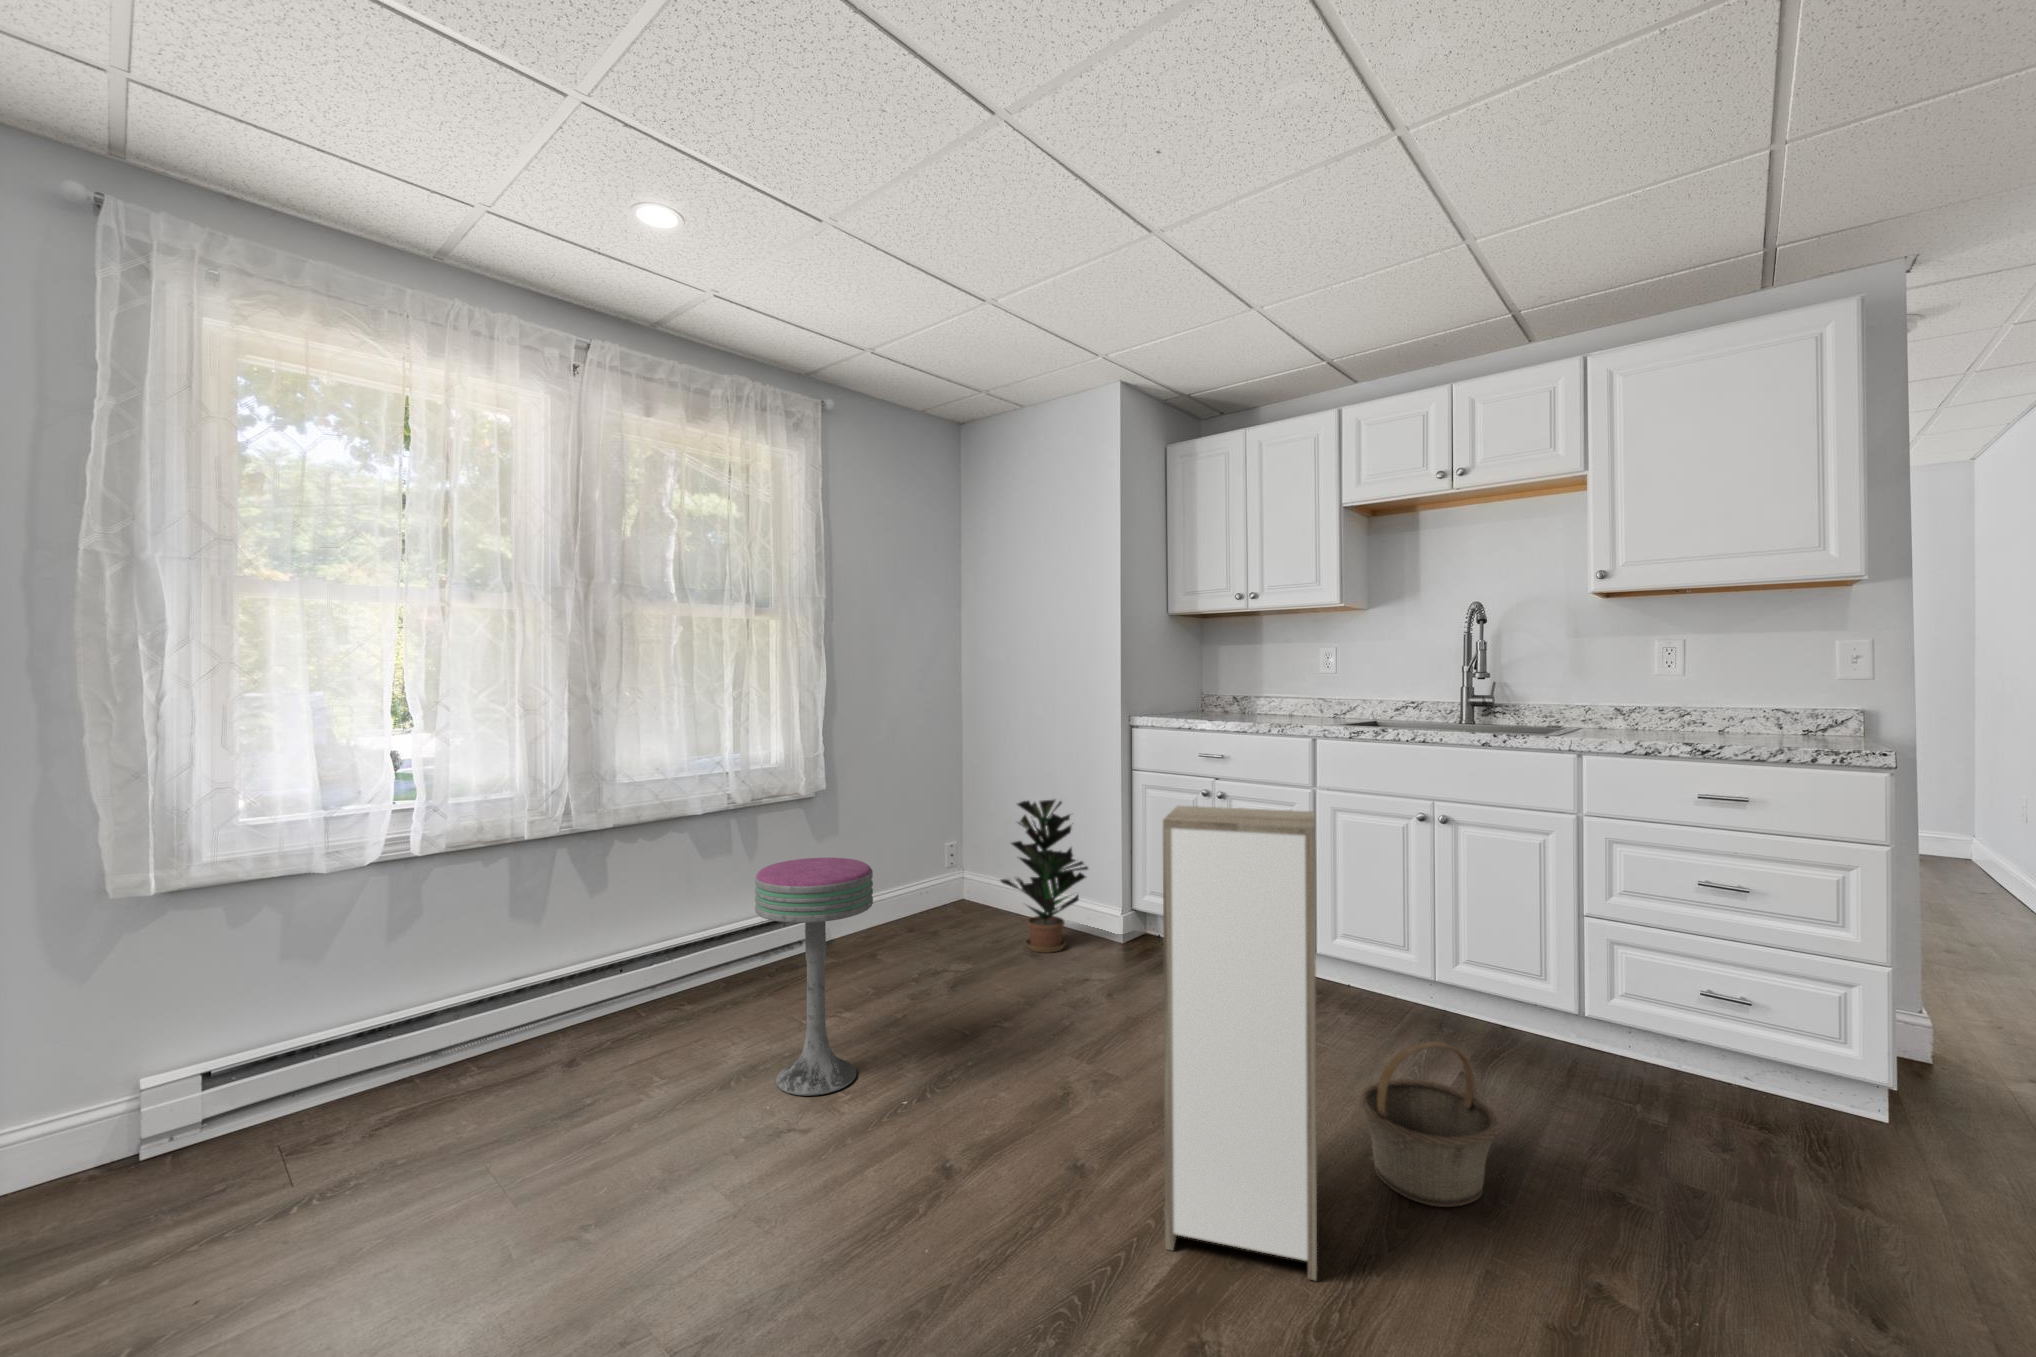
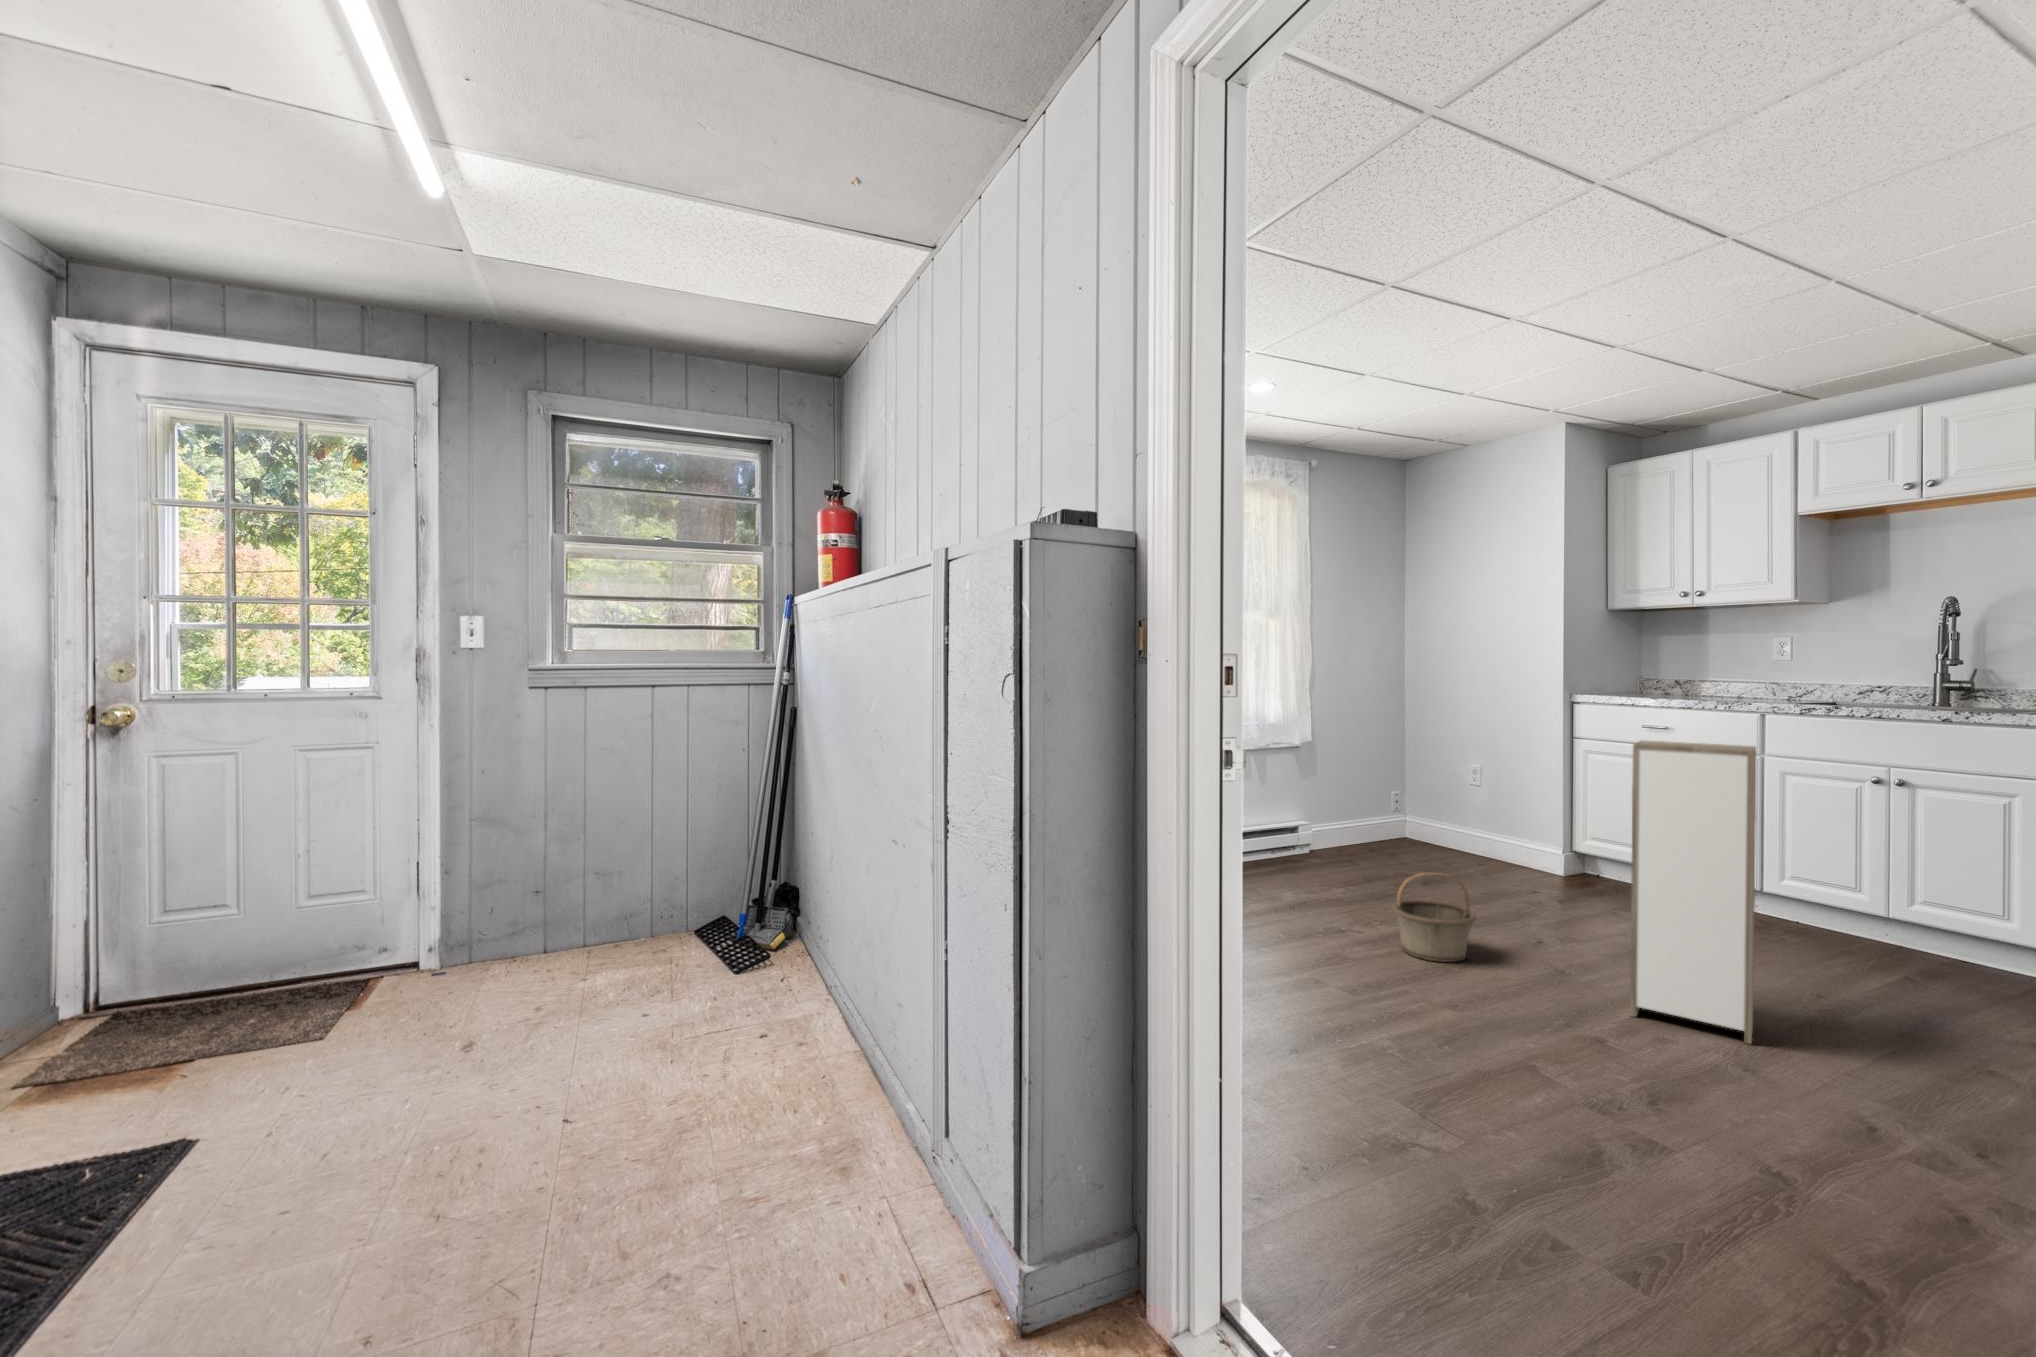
potted plant: present [1001,800,1088,953] -> none [1452,757,1533,875]
bar stool: present [755,858,873,1096] -> none [1307,776,1386,923]
basket: present [1359,1042,1499,1207] -> present [1393,873,1476,962]

